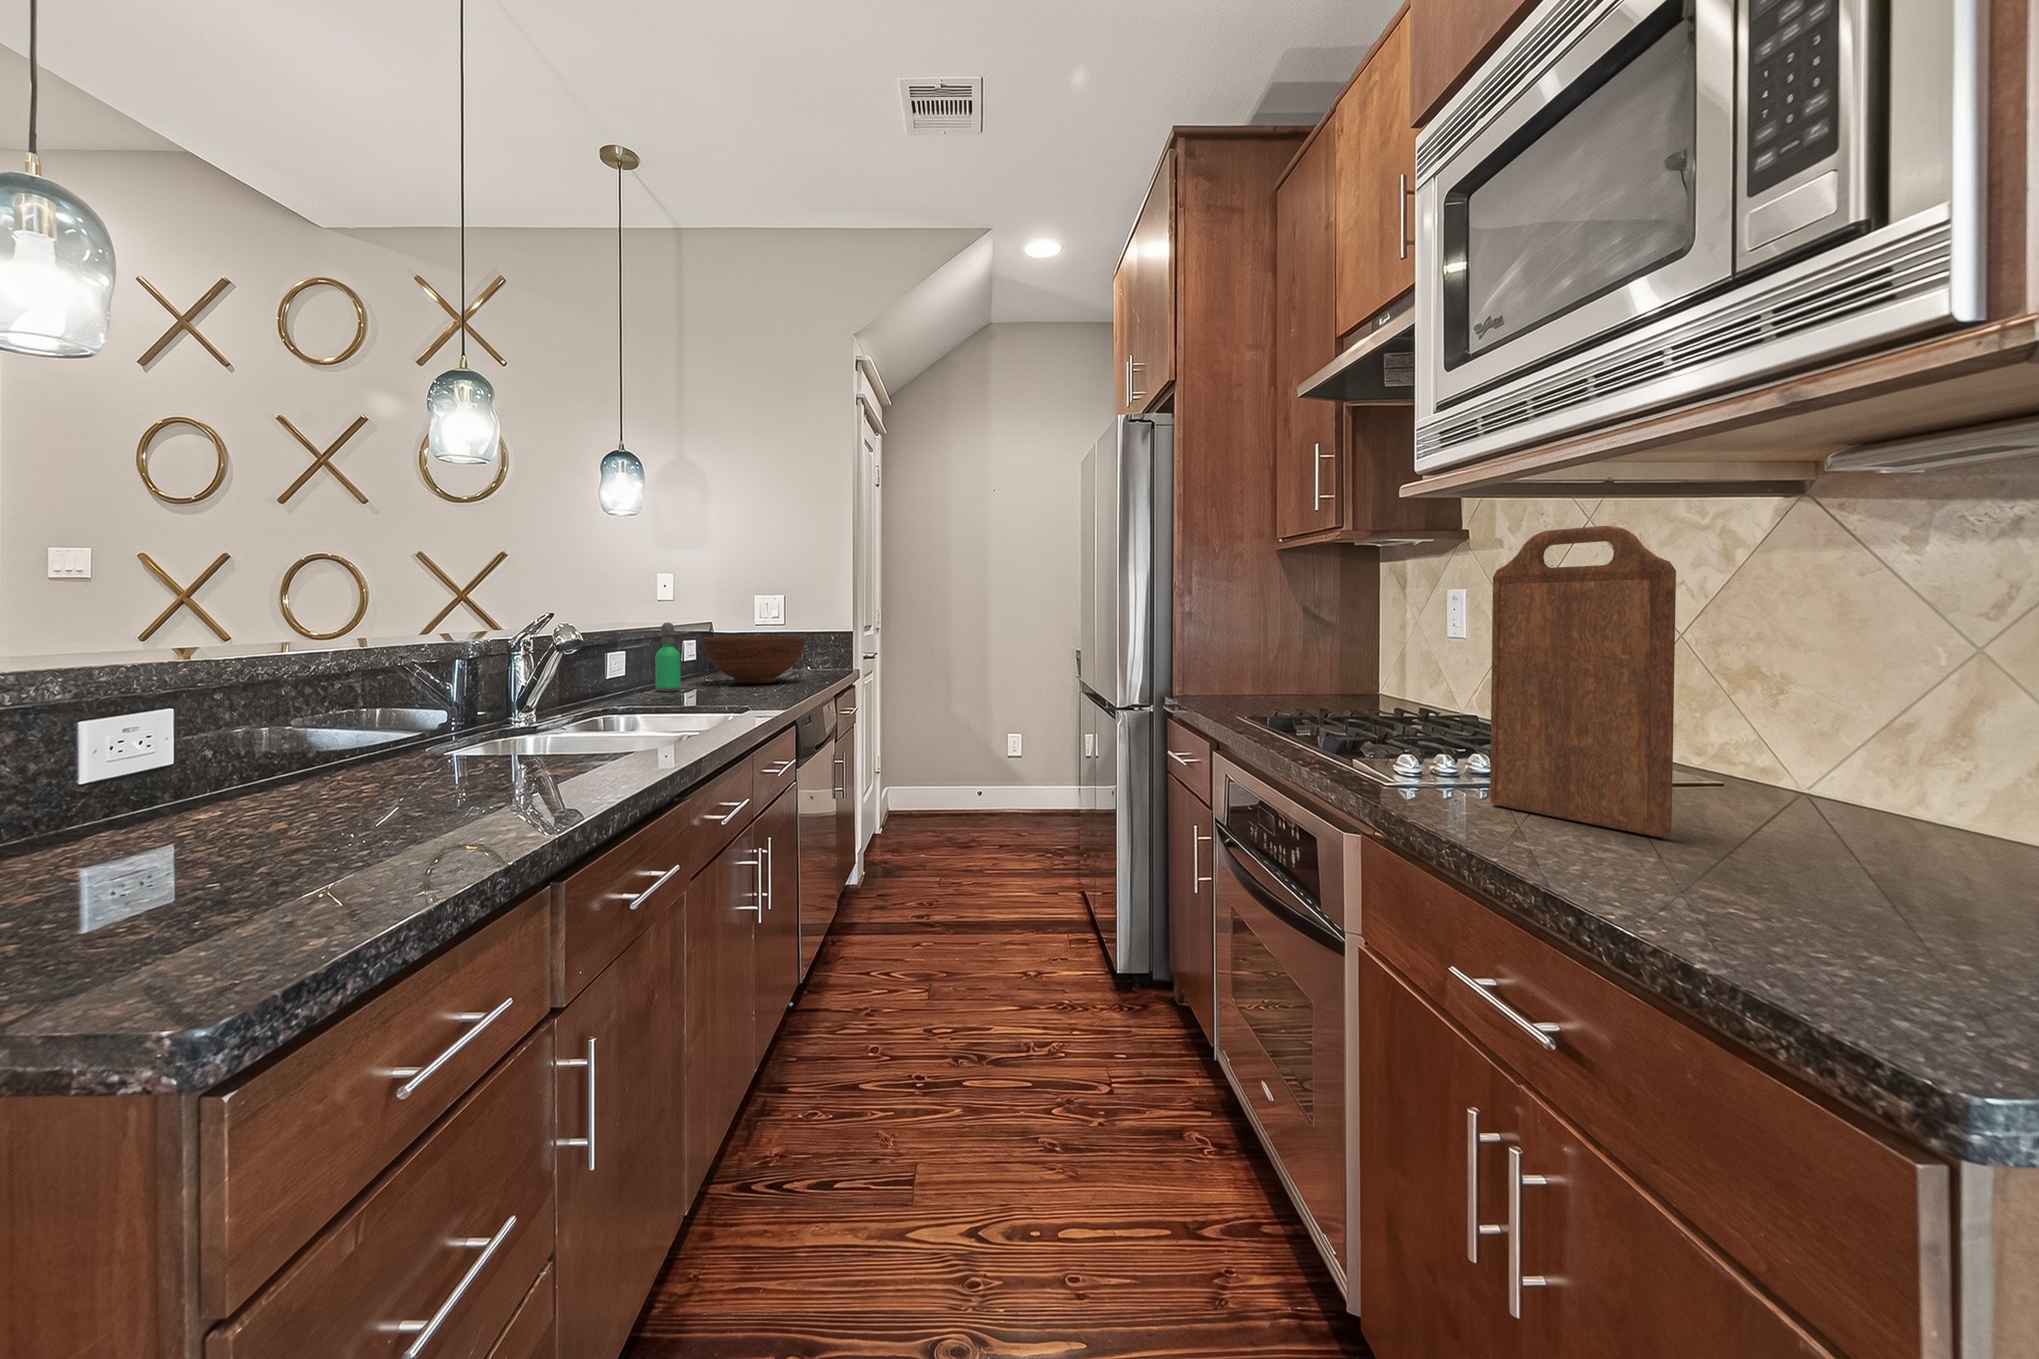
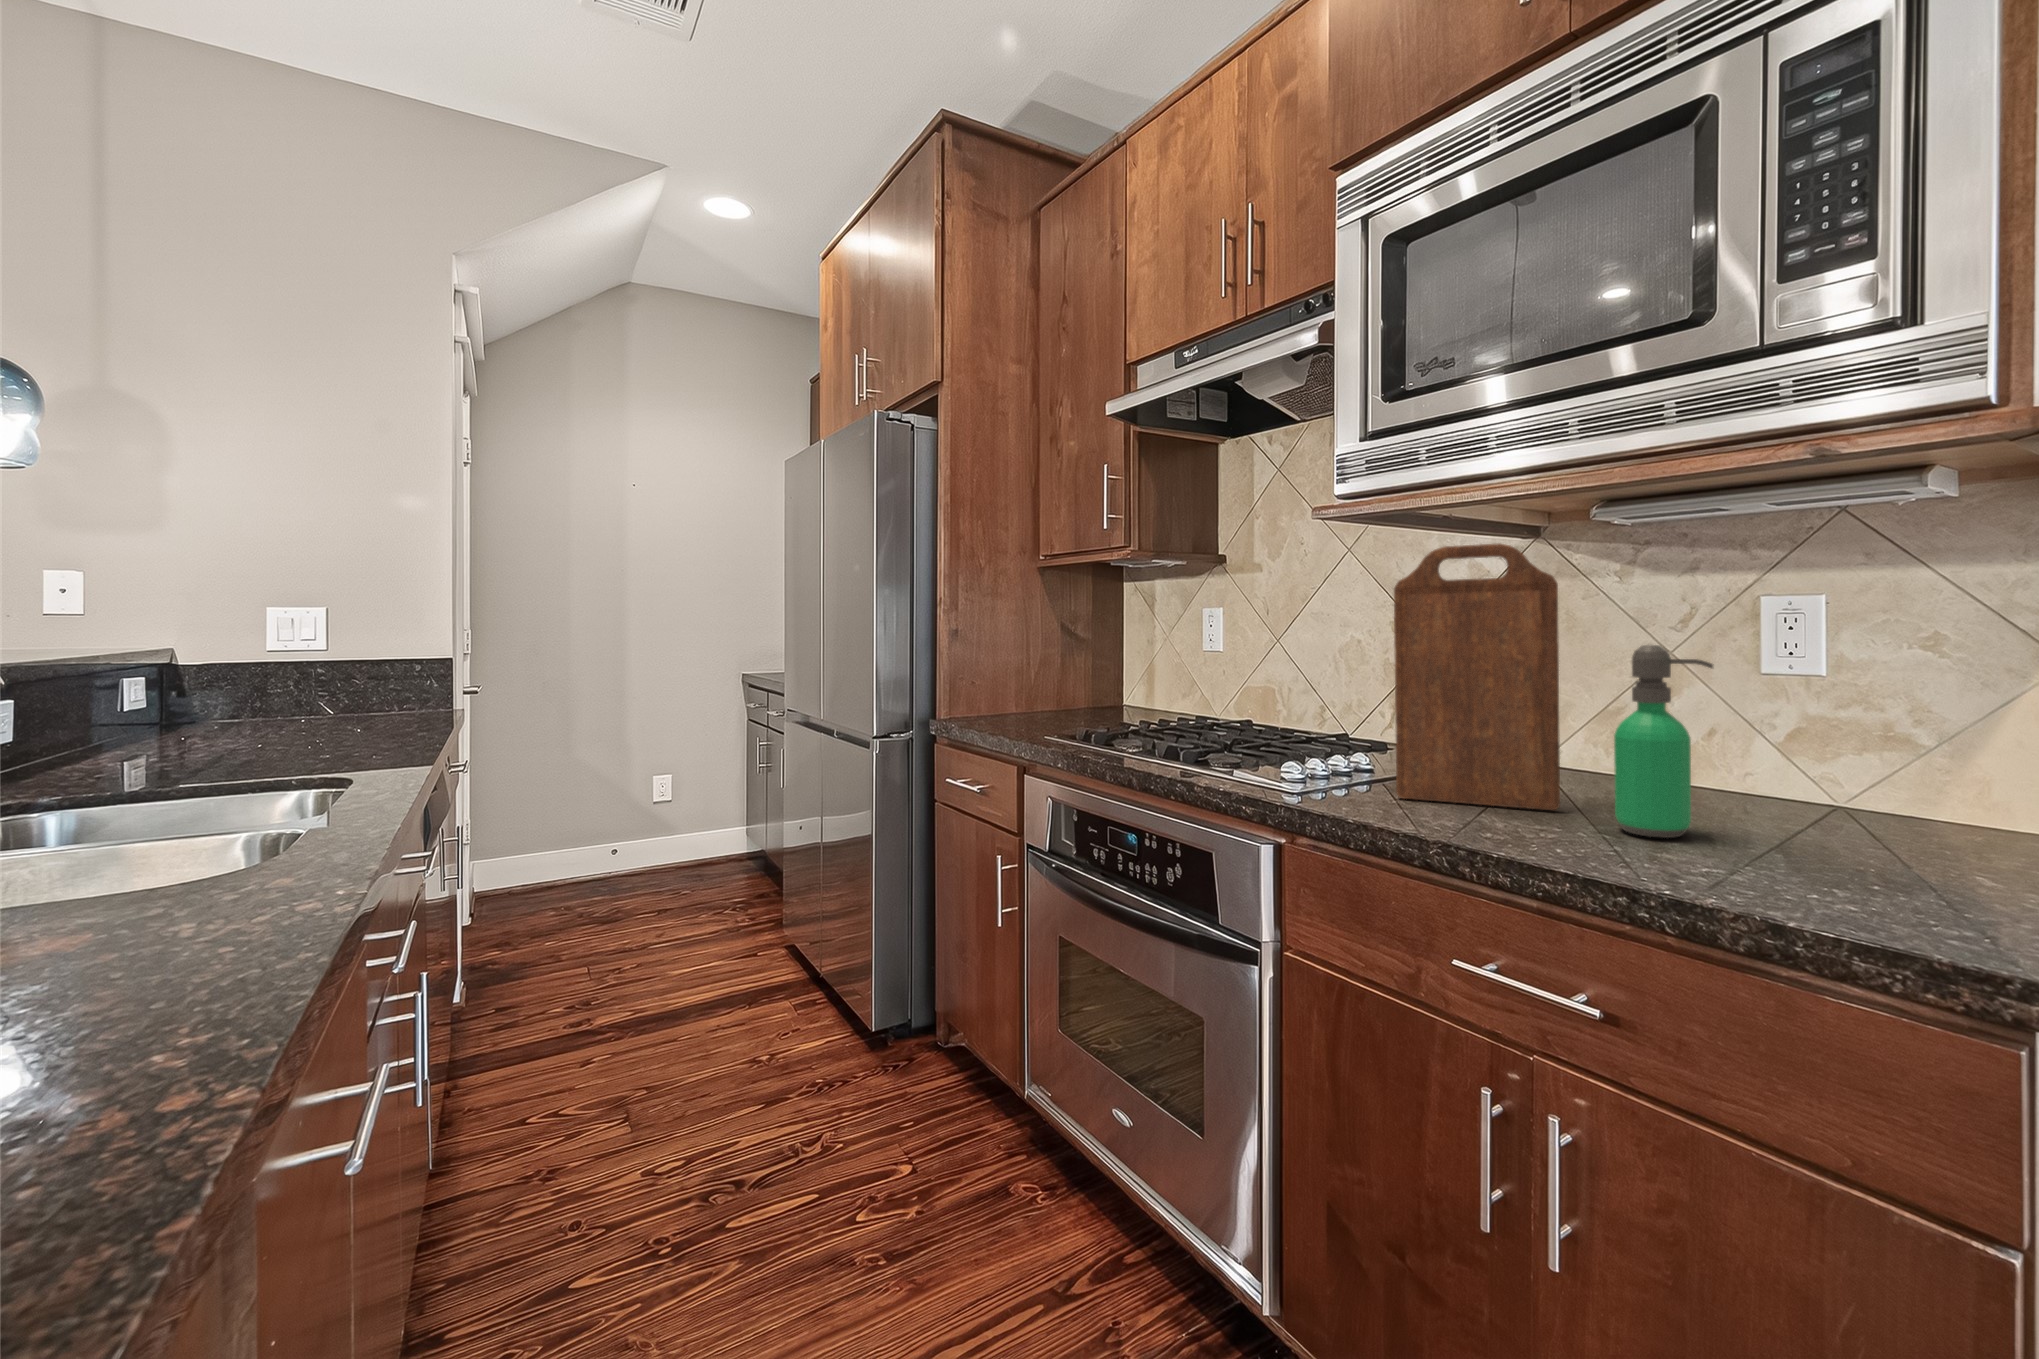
soap dispenser: present [655,623,681,692] -> present [1614,645,1713,838]
fruit bowl: present [703,636,805,684] -> none [192,669,387,742]

